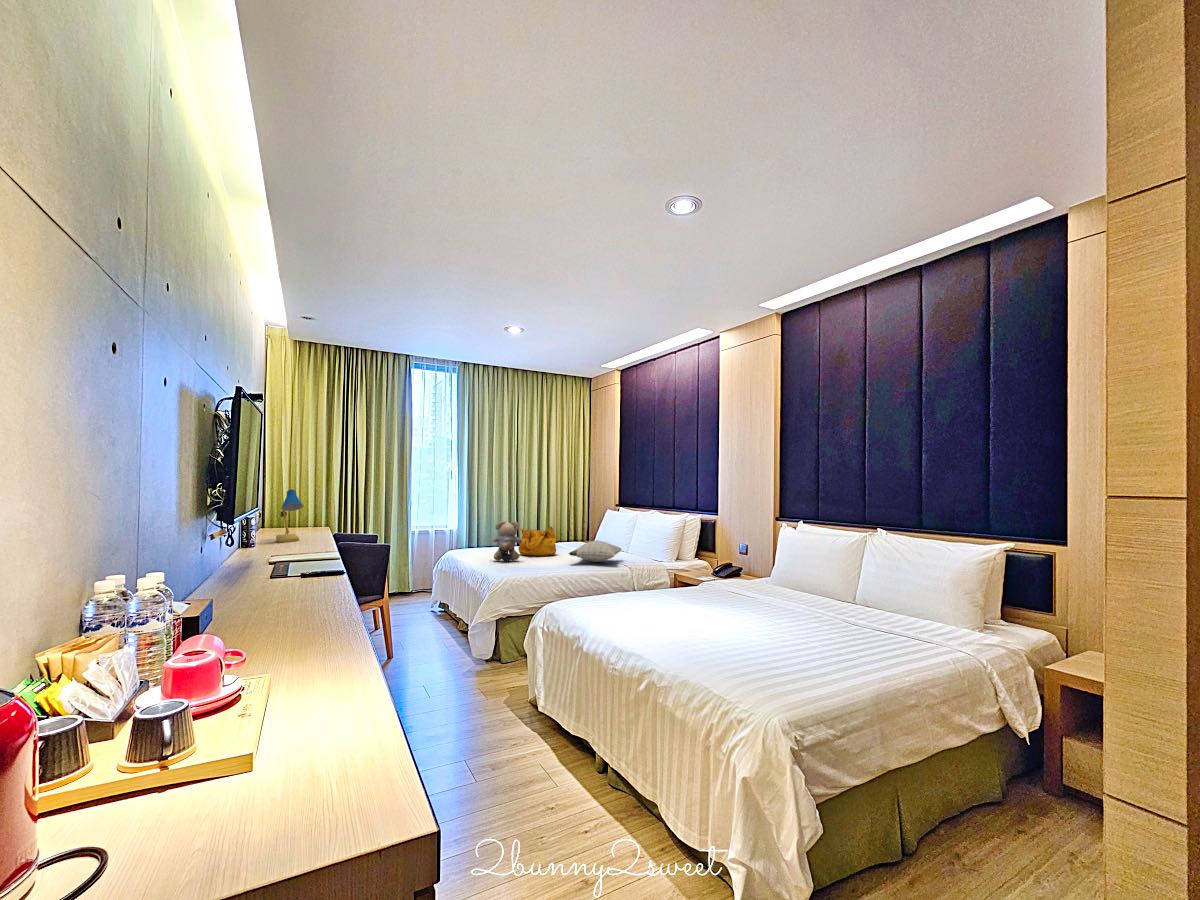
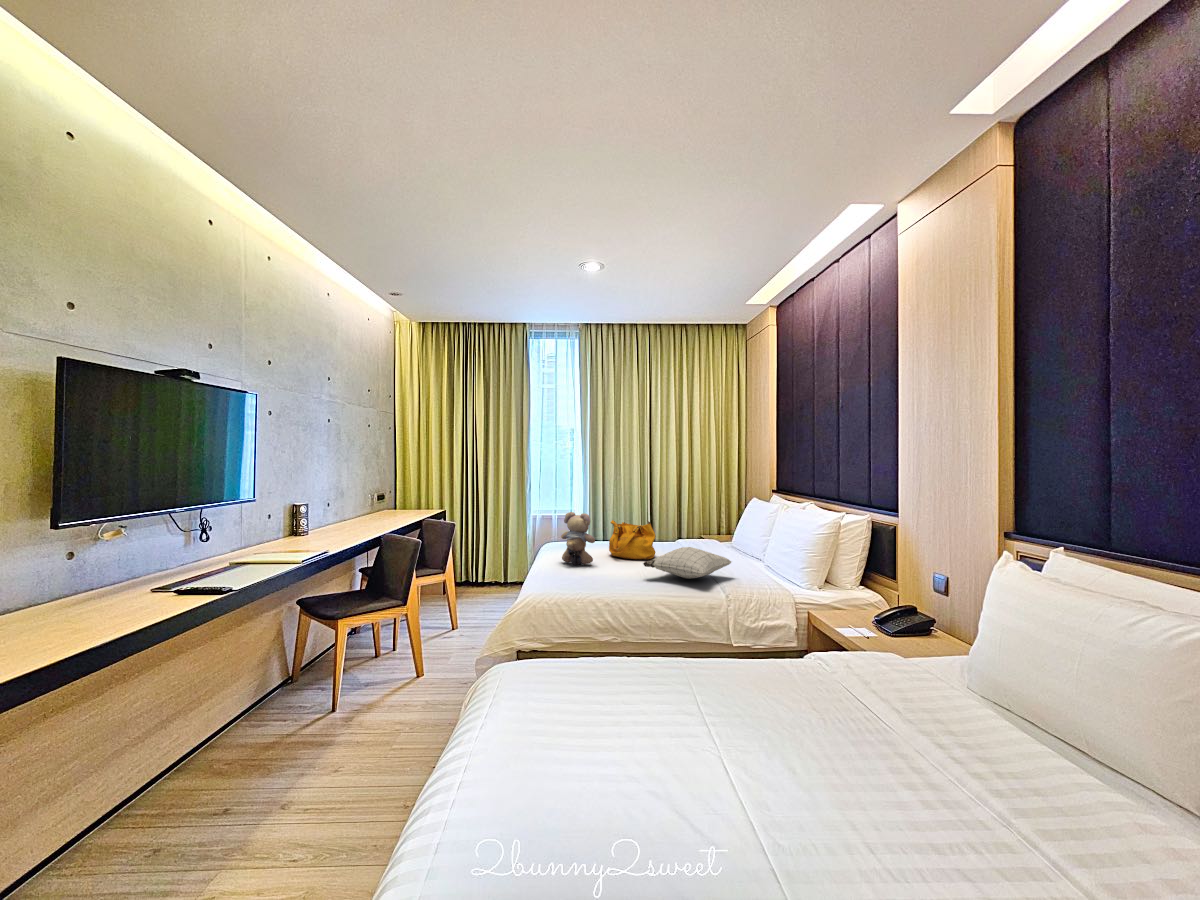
desk lamp: present [276,489,303,542] -> none [340,471,365,527]

